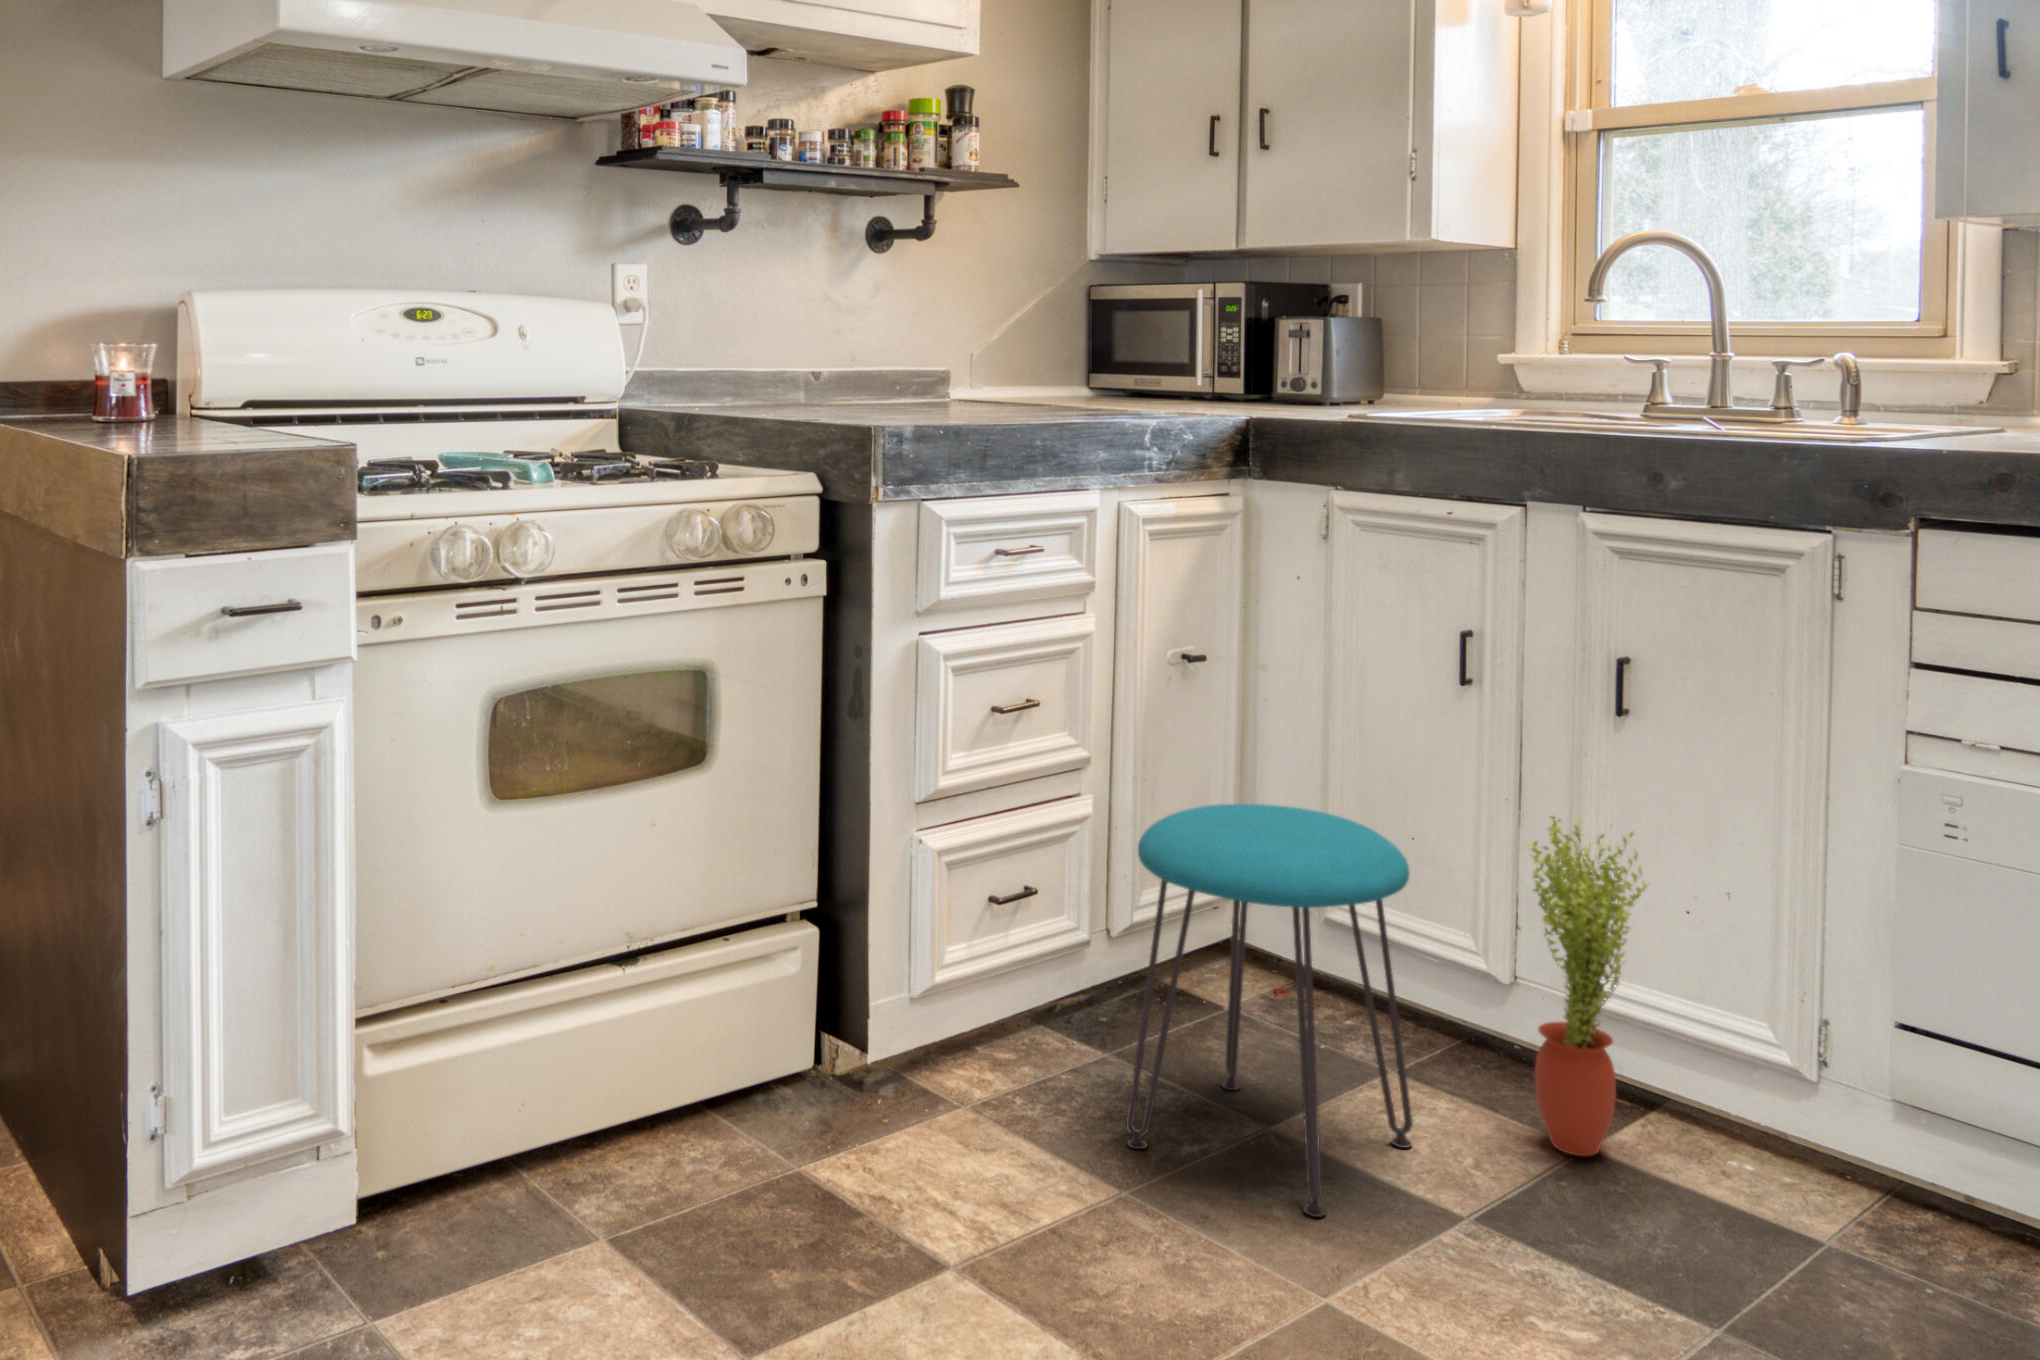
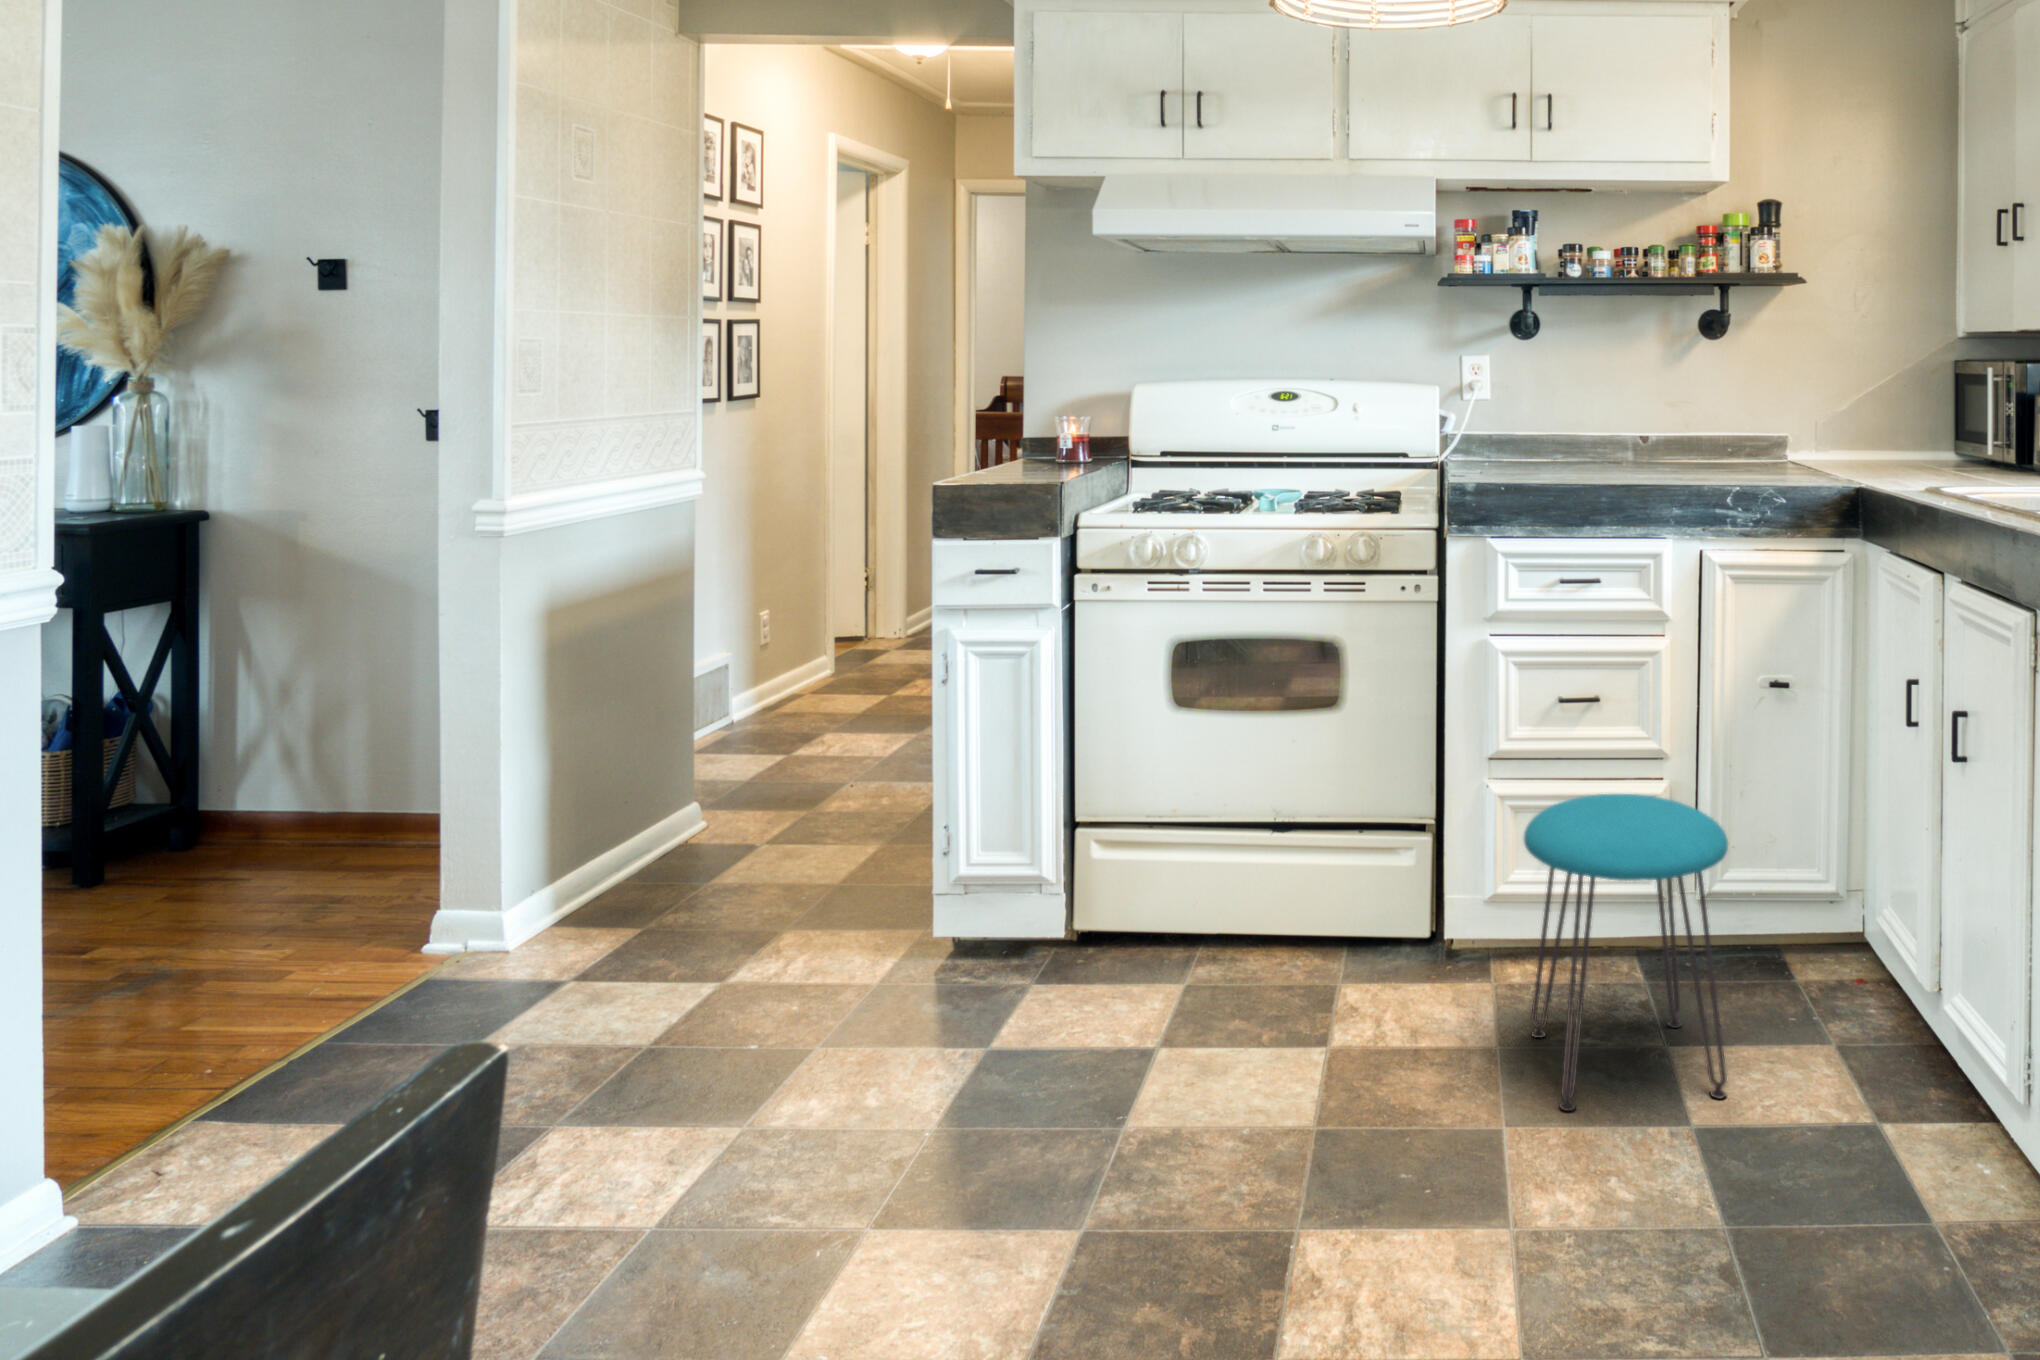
potted plant: present [1527,813,1650,1156] -> none [1780,849,1910,1152]

